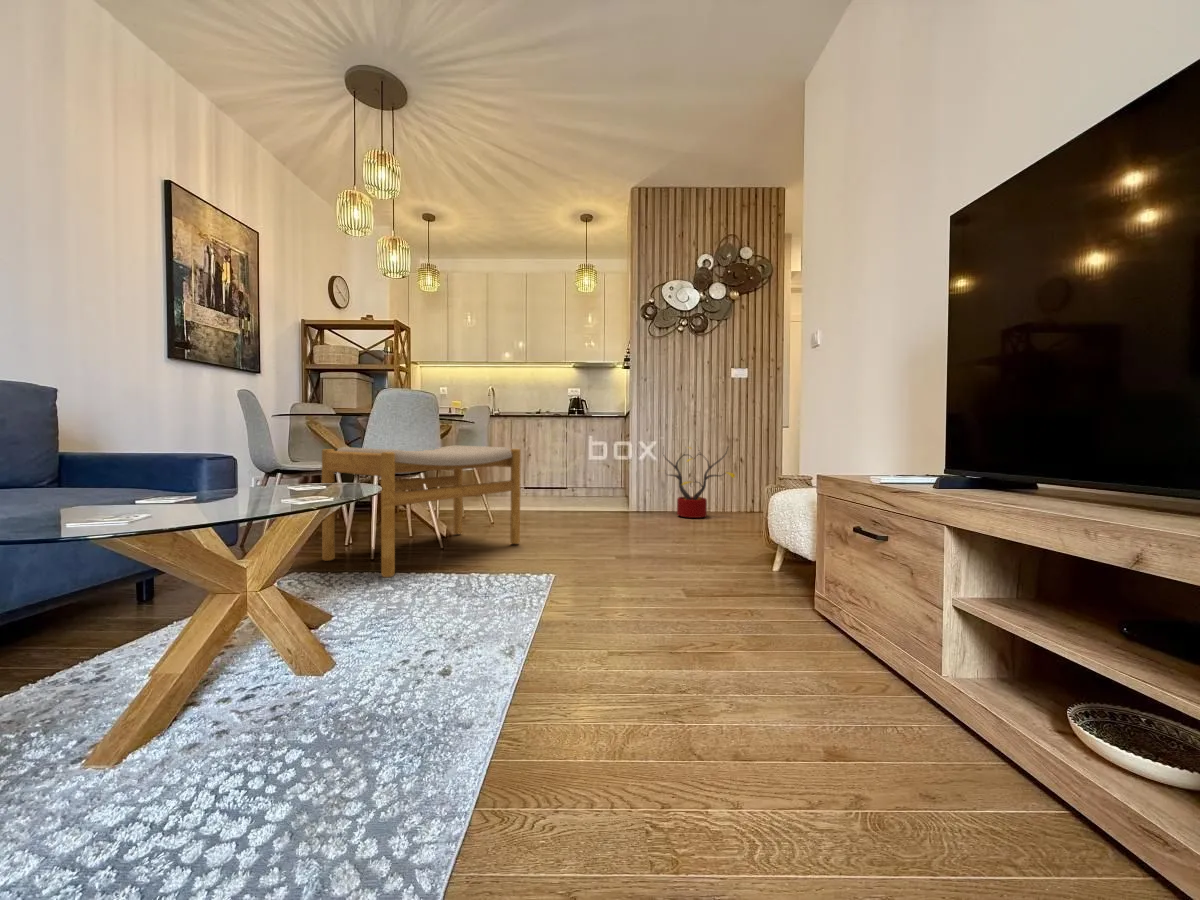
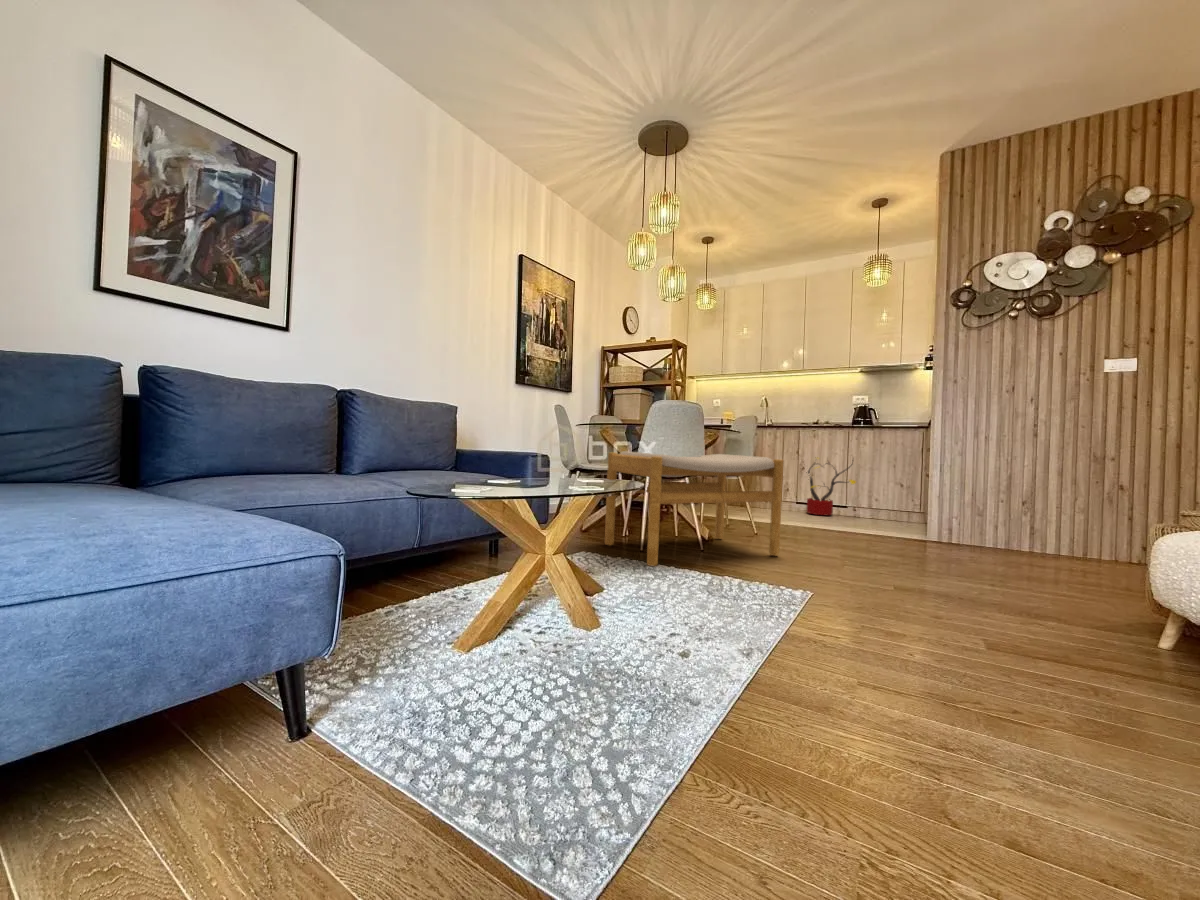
decorative plant: present [663,448,735,518] -> present [806,460,856,515]

